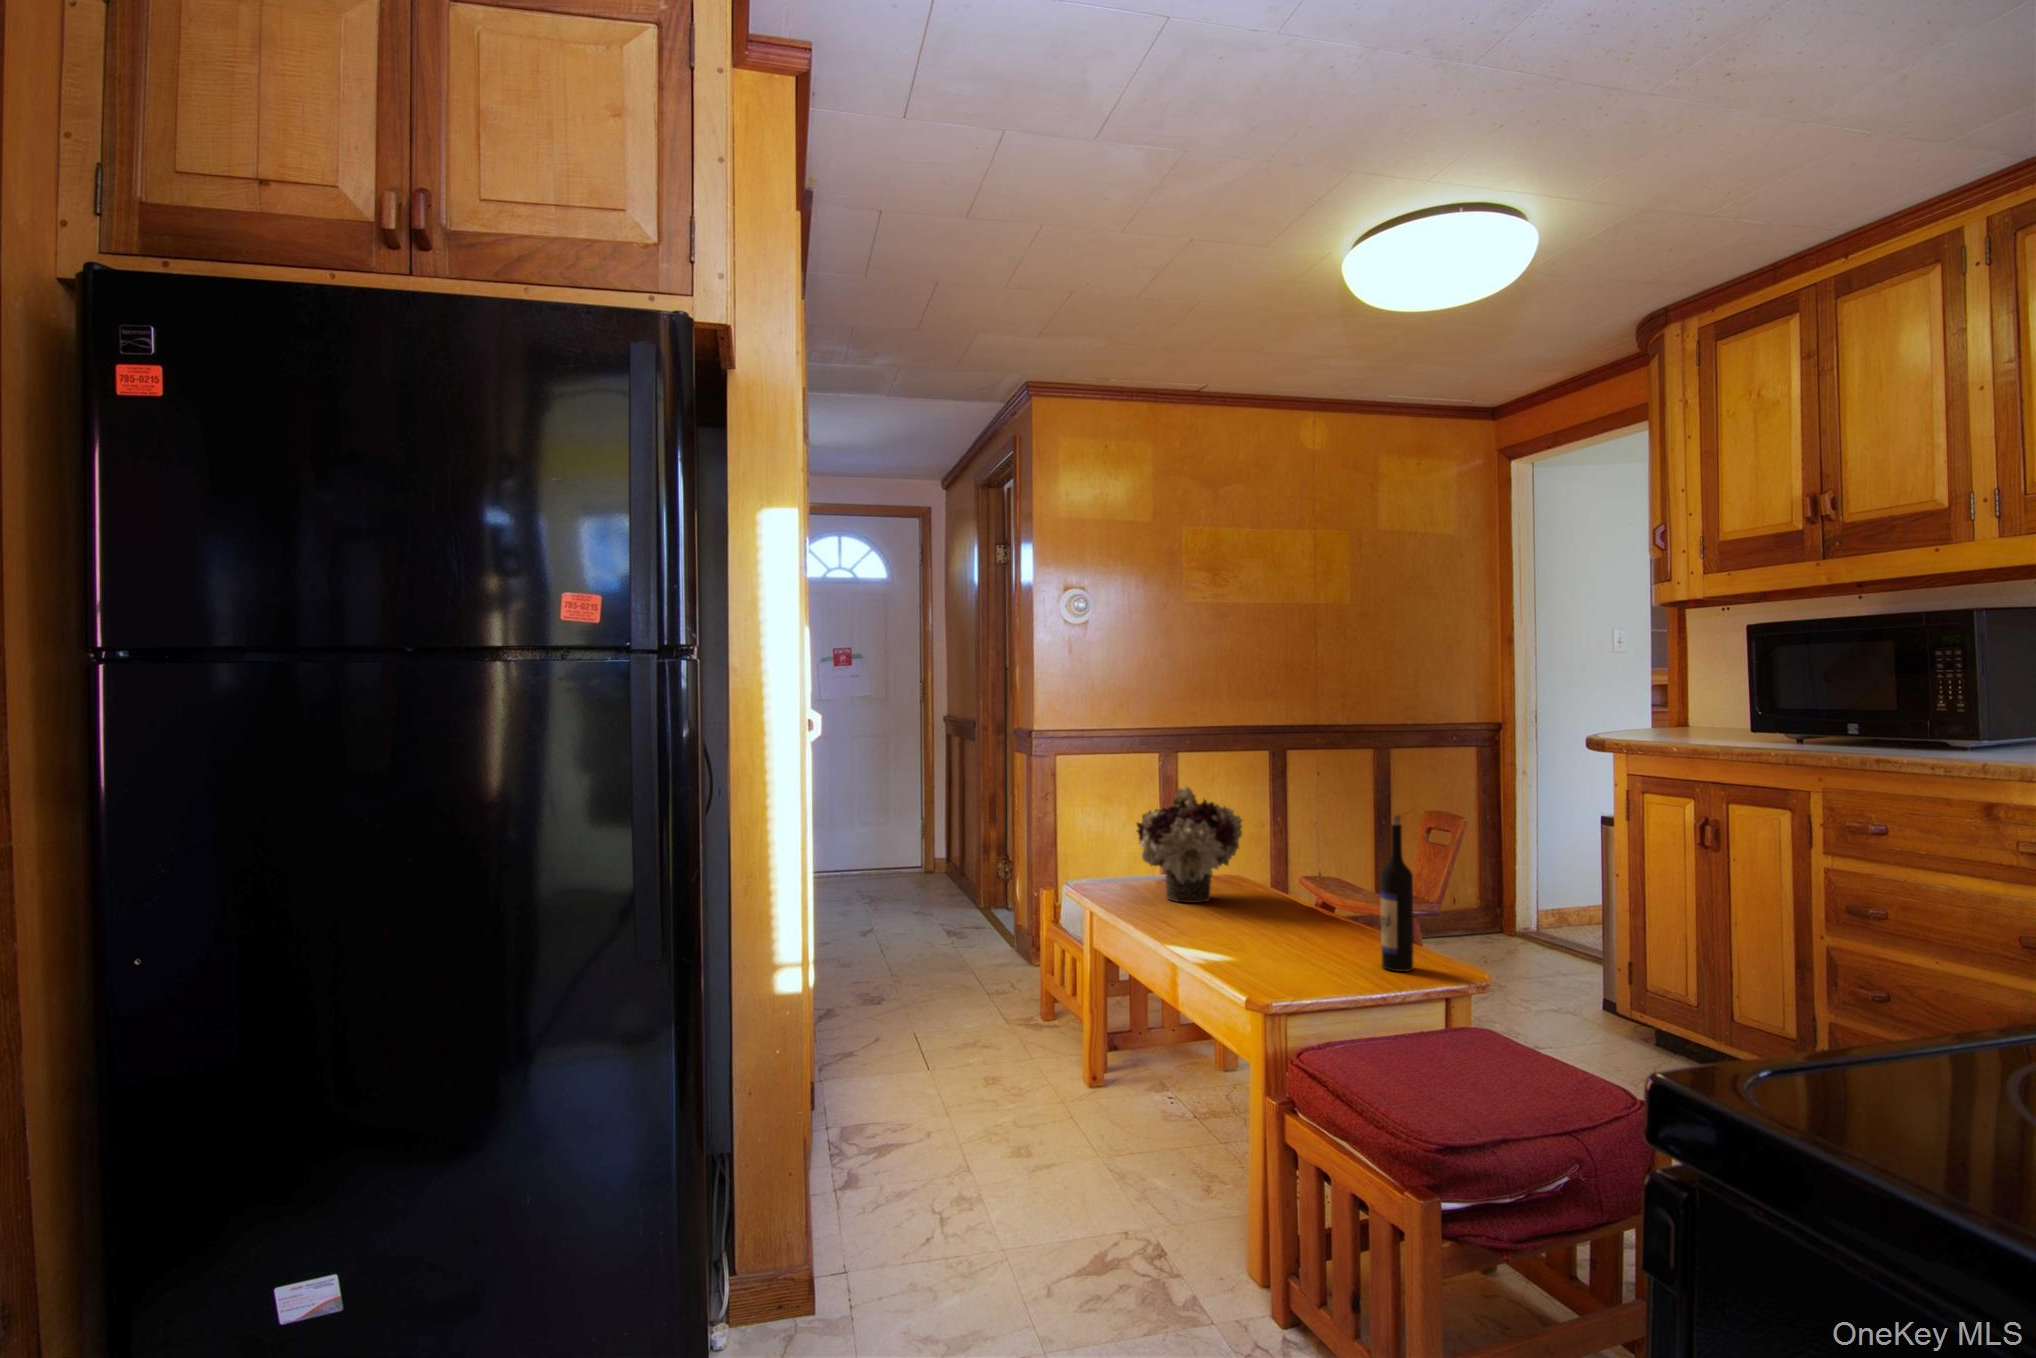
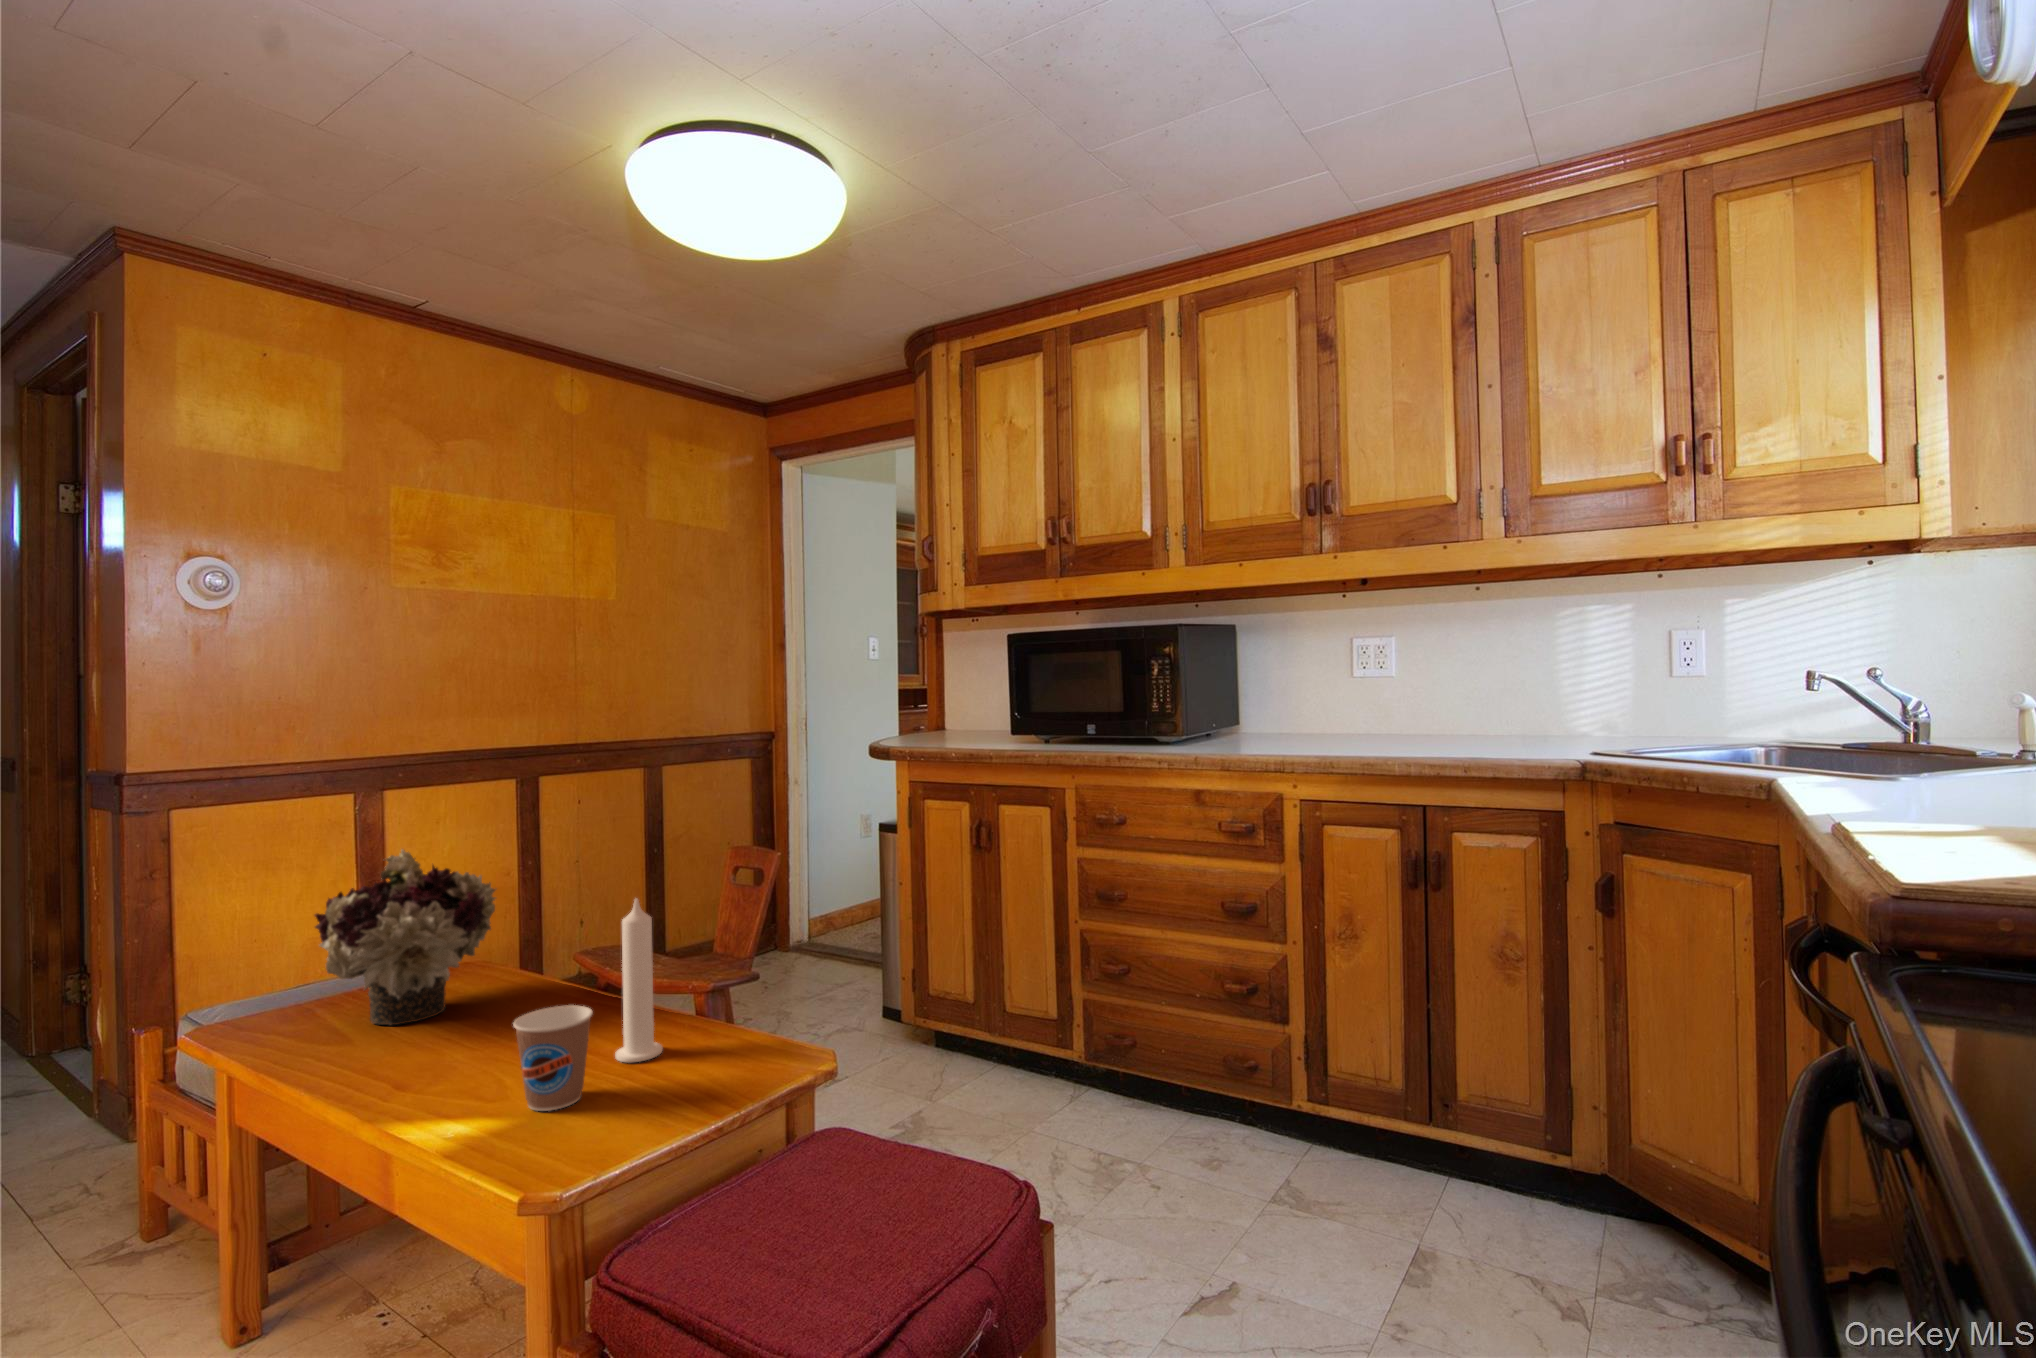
wine bottle: present [1380,815,1414,972] -> none [712,874,756,1085]
candle: none [1315,829,1349,948] -> present [615,898,662,1062]
coffee cup: none [1247,893,1297,959] -> present [513,1005,593,1111]

